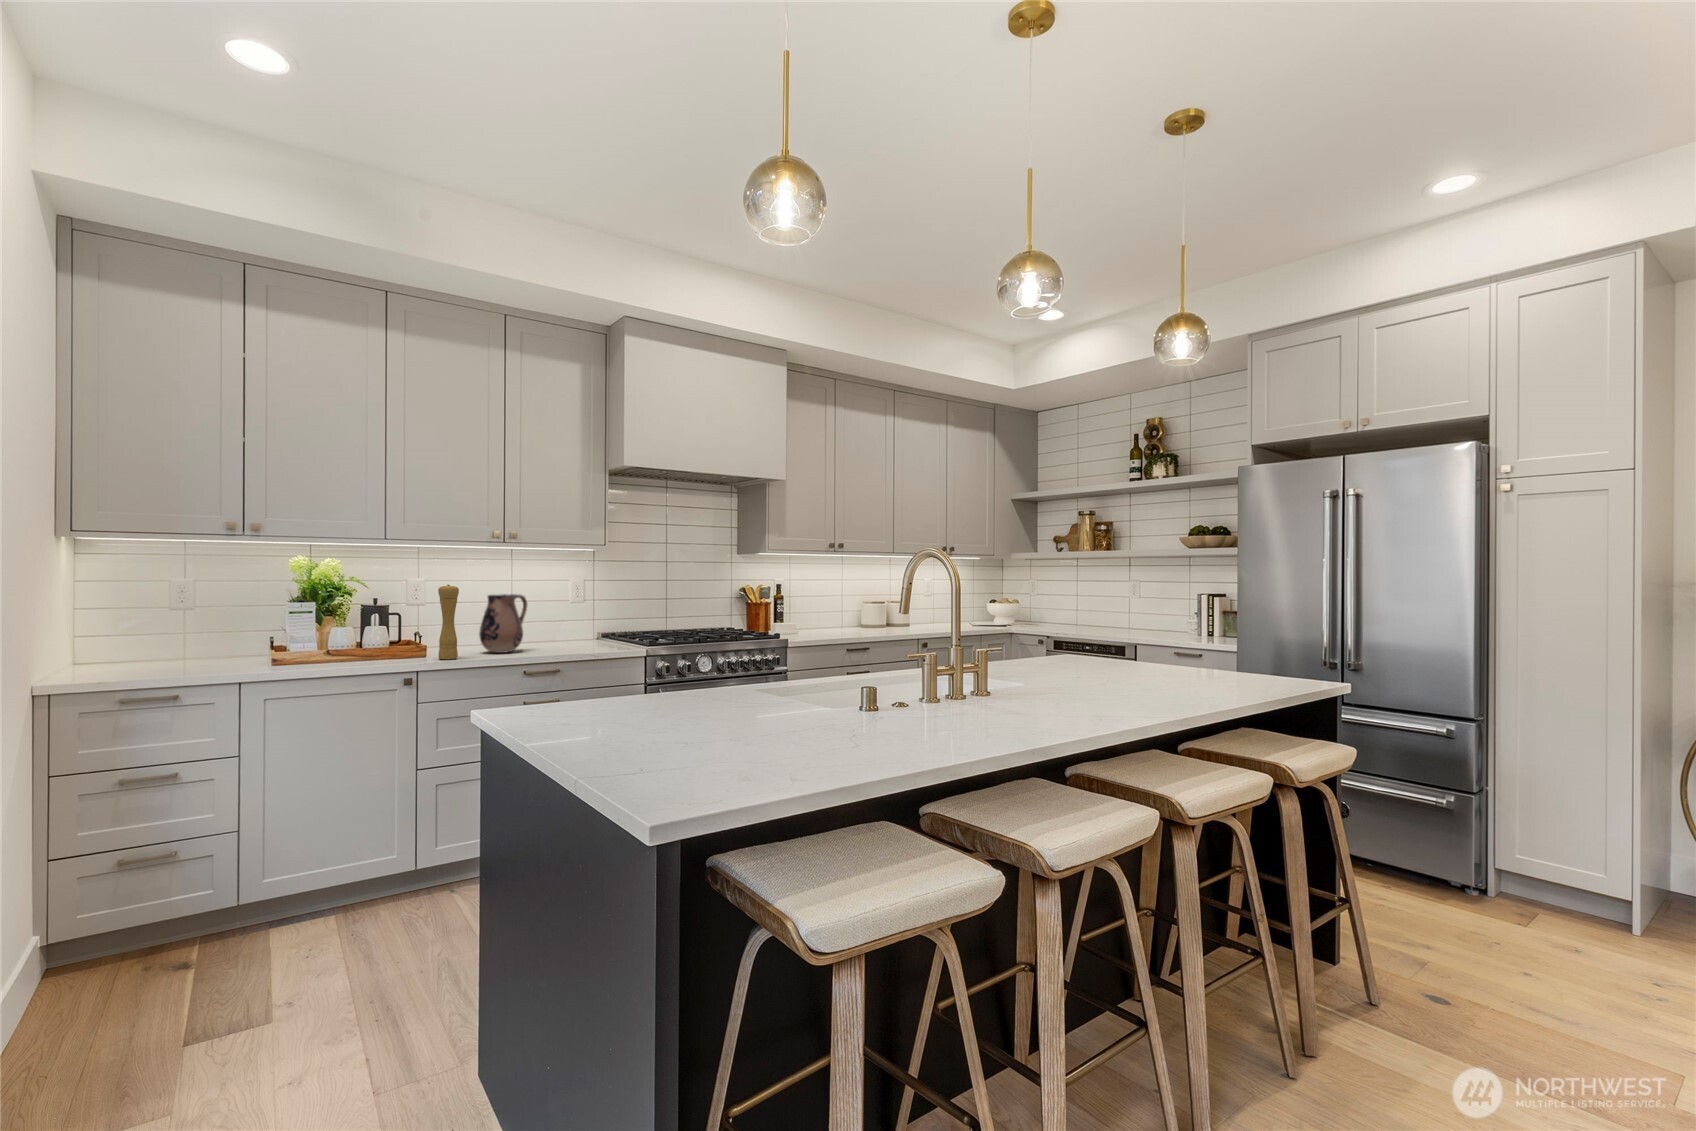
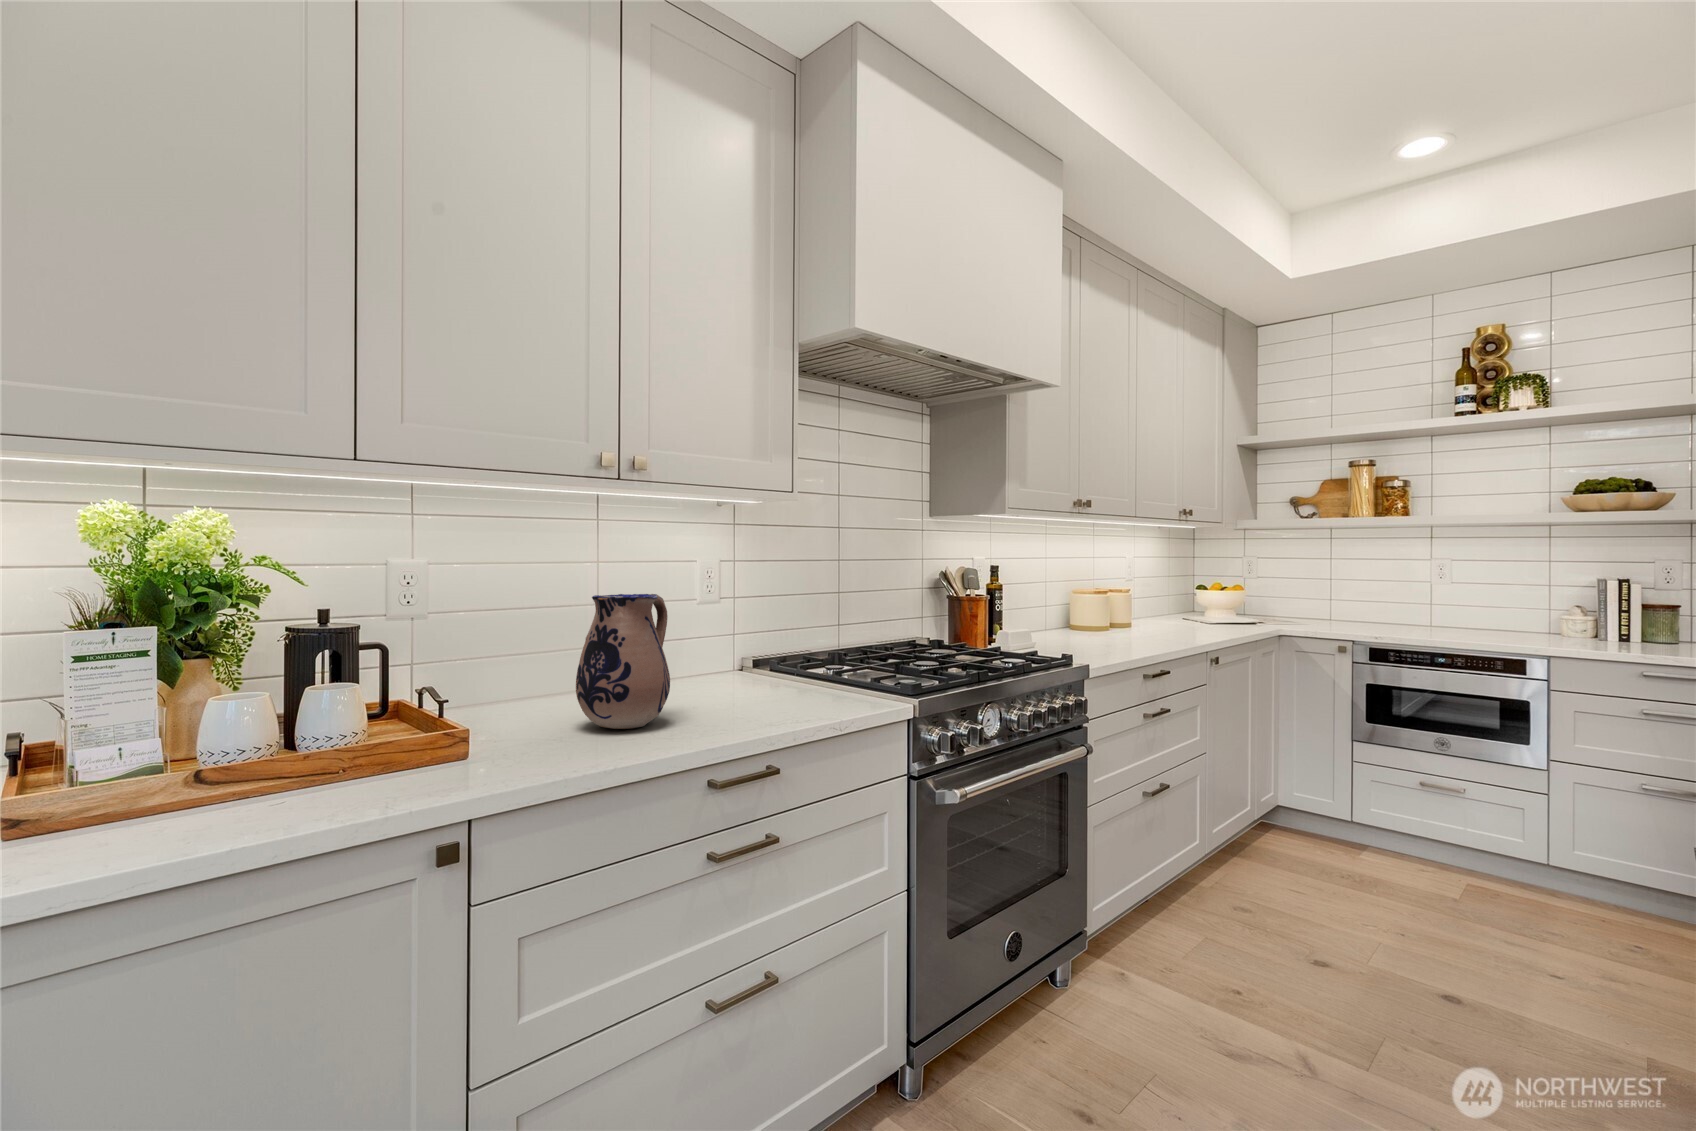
pepper mill: present [438,585,459,659] -> none [504,573,556,765]

